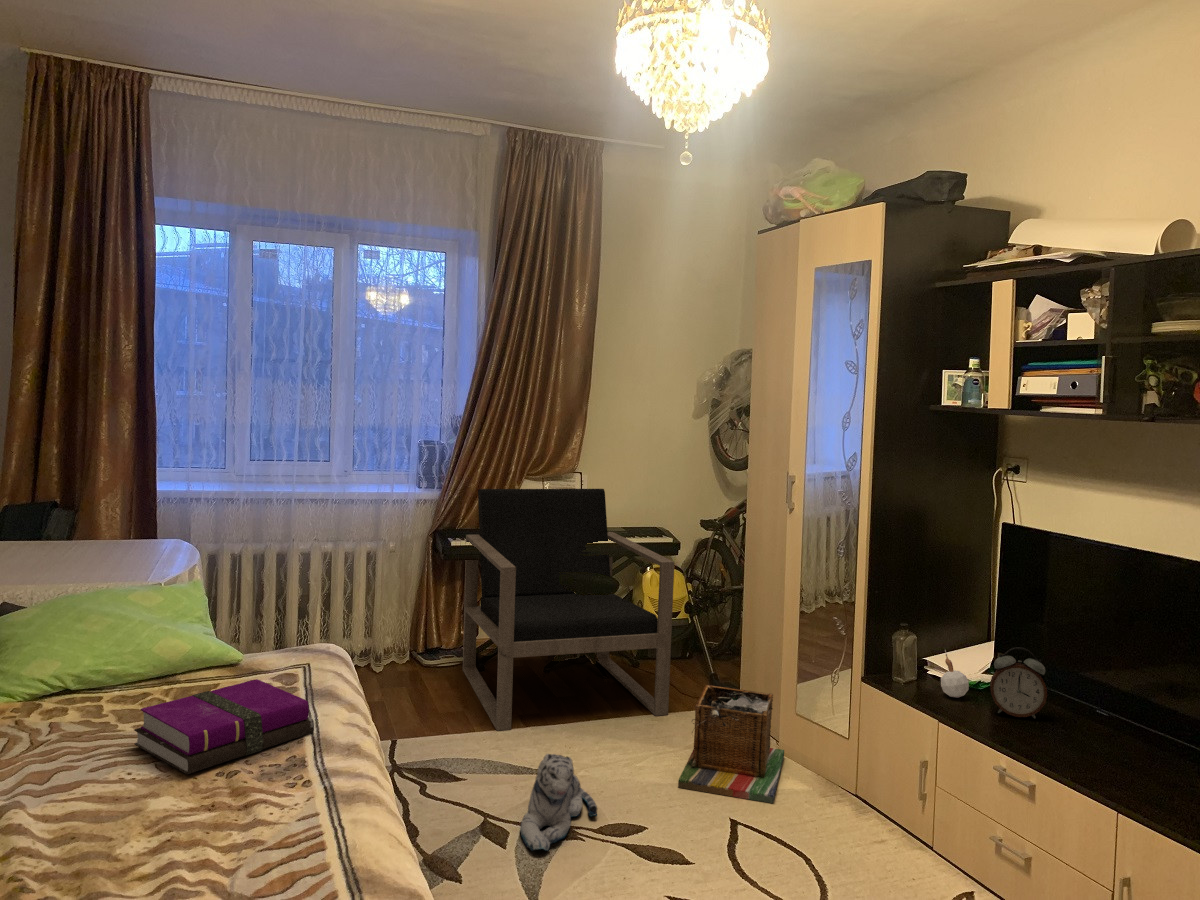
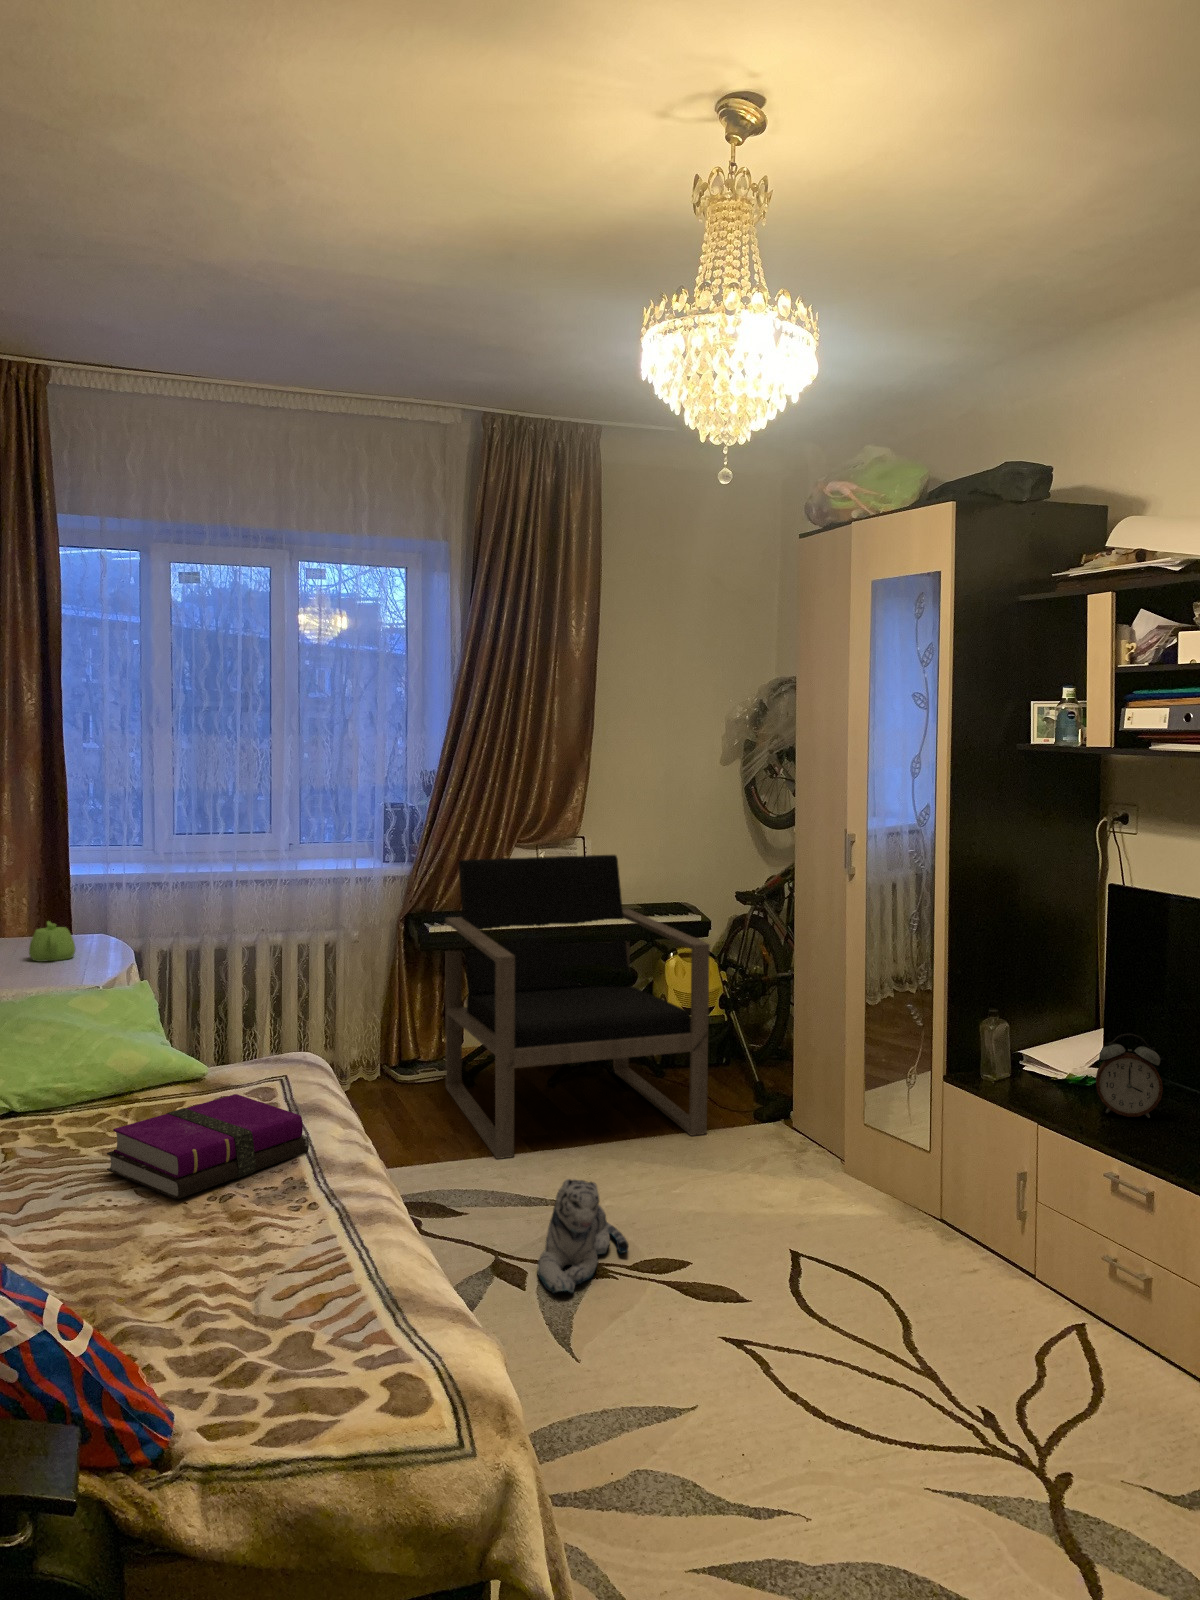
teapot: none [116,528,155,560] -> present [29,921,76,962]
candle: present [941,650,969,698] -> none [1038,1039,1071,1097]
laundry basket: present [678,685,784,803] -> none [724,1094,852,1233]

